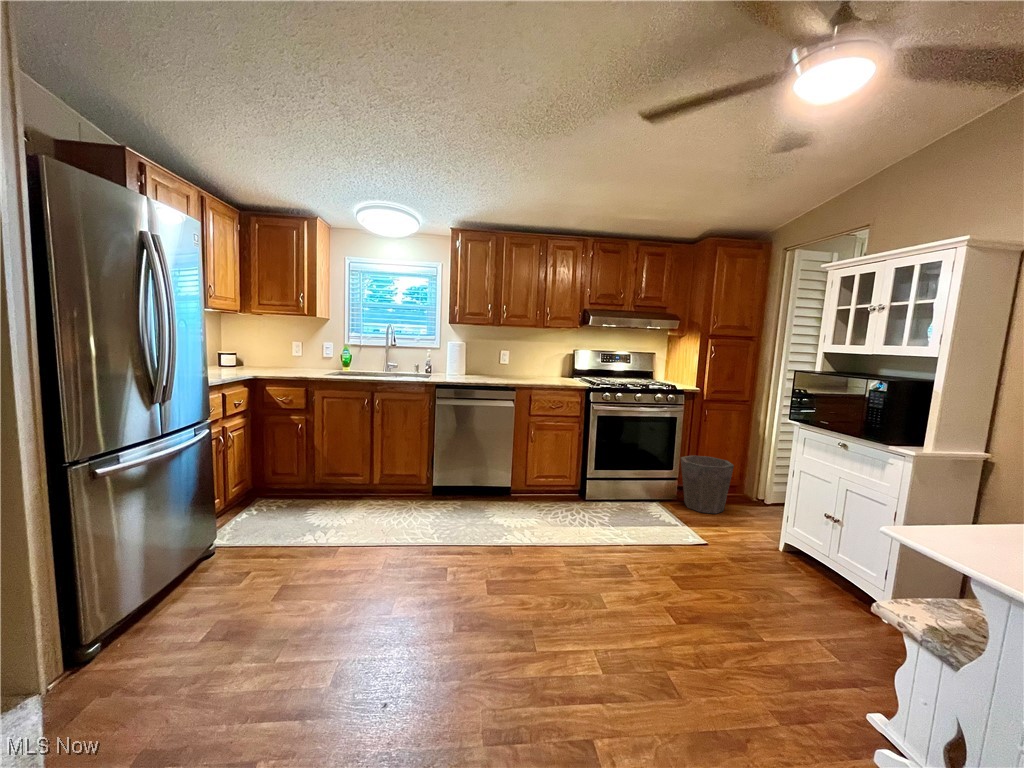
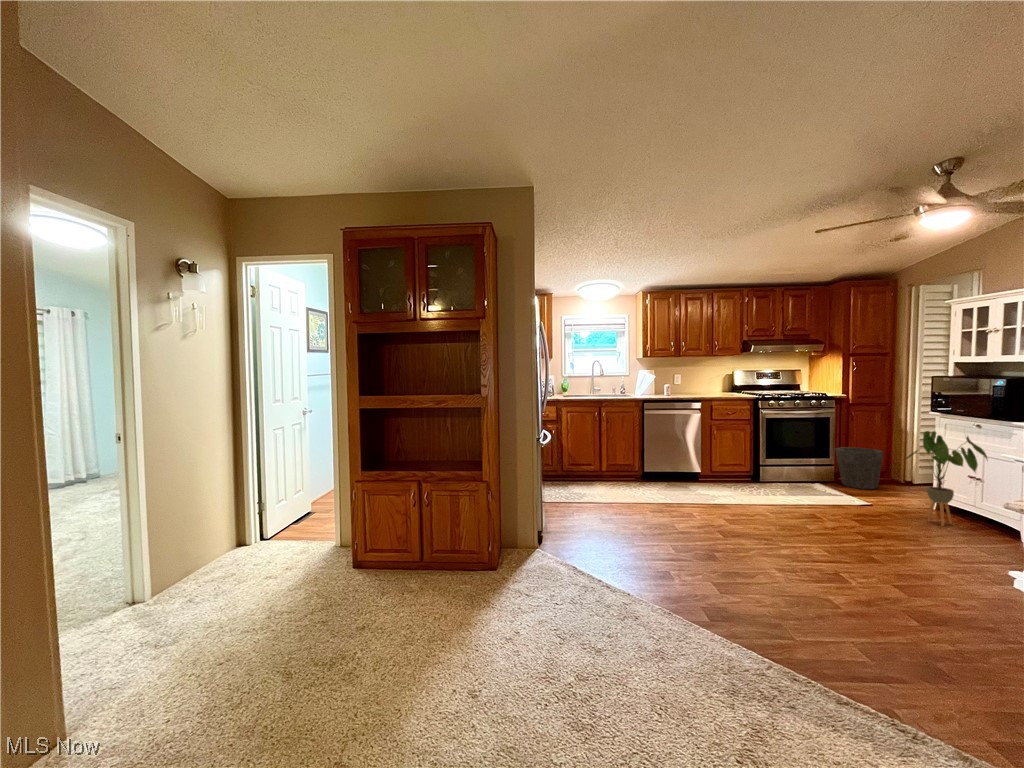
house plant: none [748,451,851,591] -> present [906,431,987,526]

